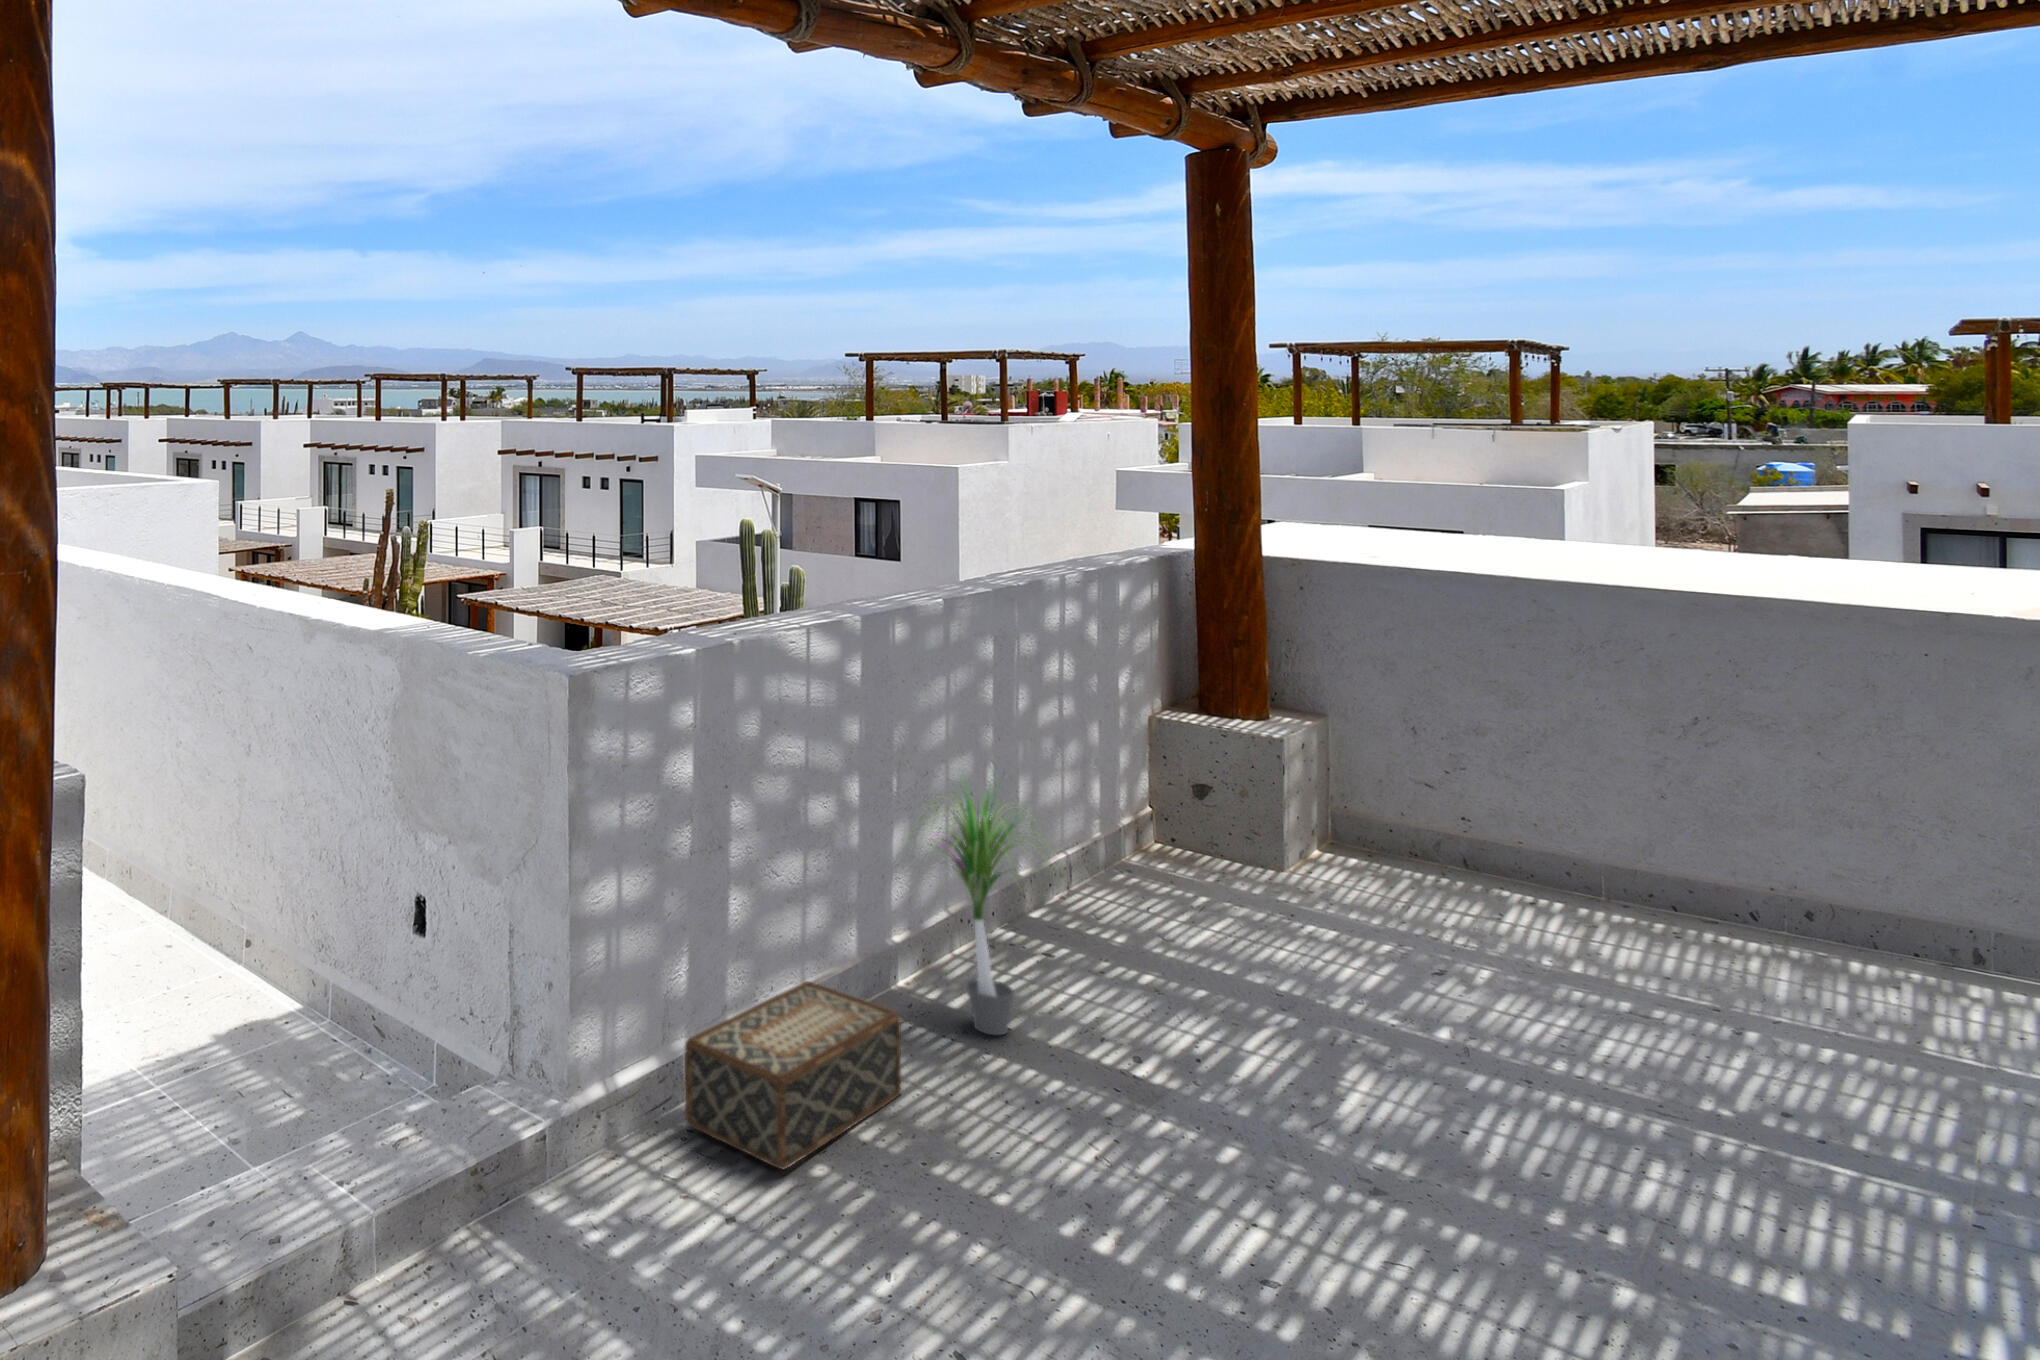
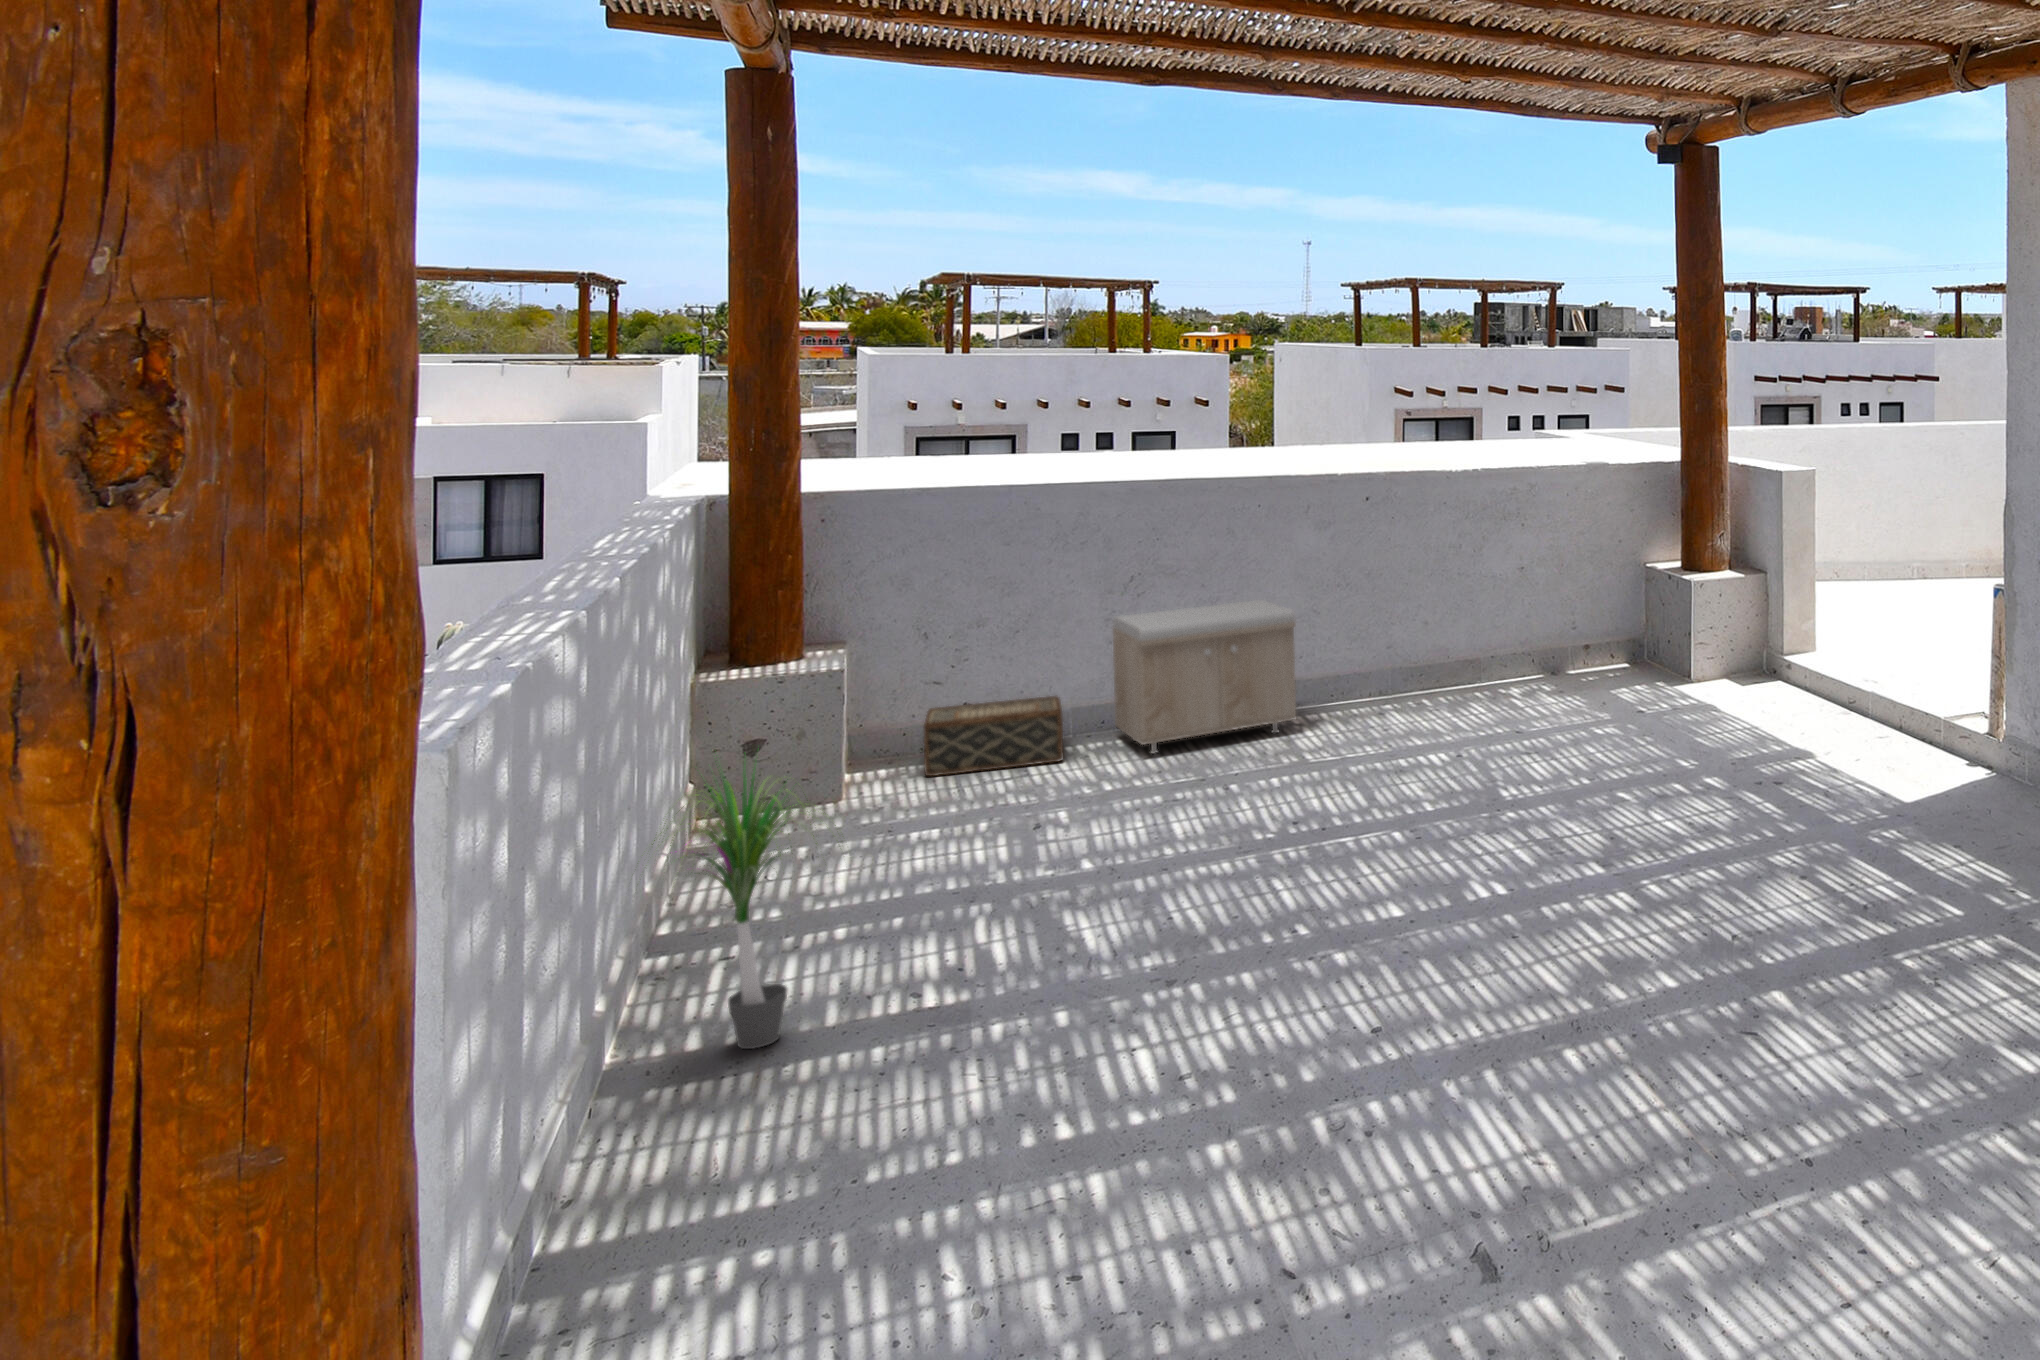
storage bench: none [1664,759,1988,1002] -> present [1113,600,1296,754]
woven basket: present [684,981,901,1169] -> present [924,696,1063,776]

